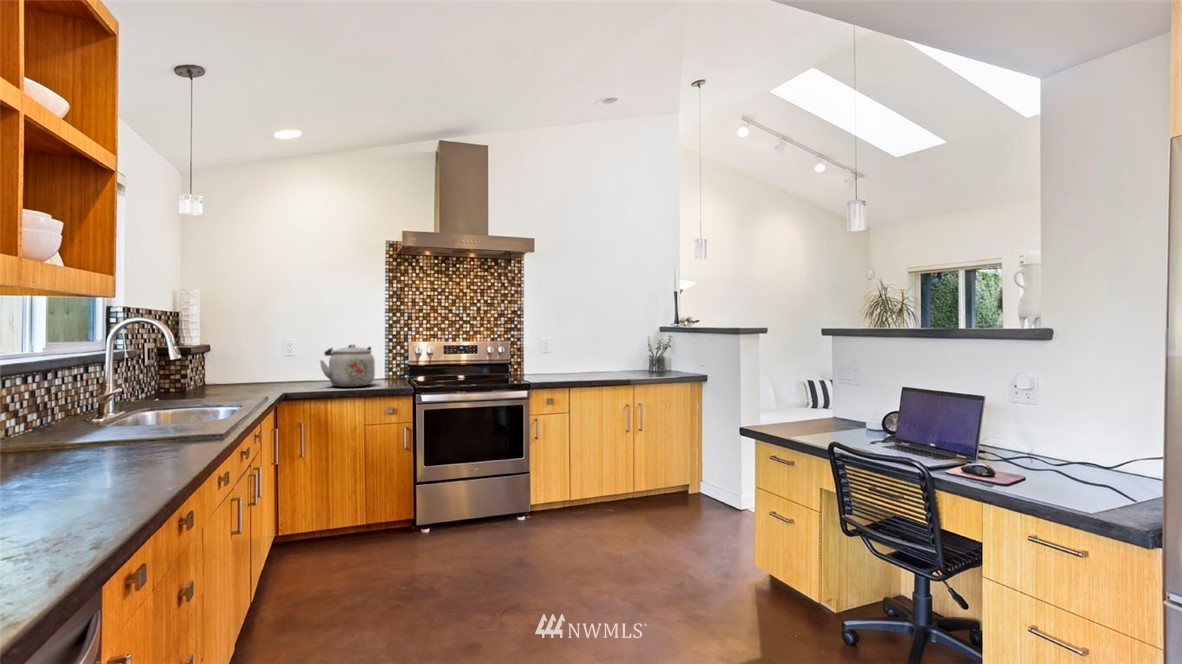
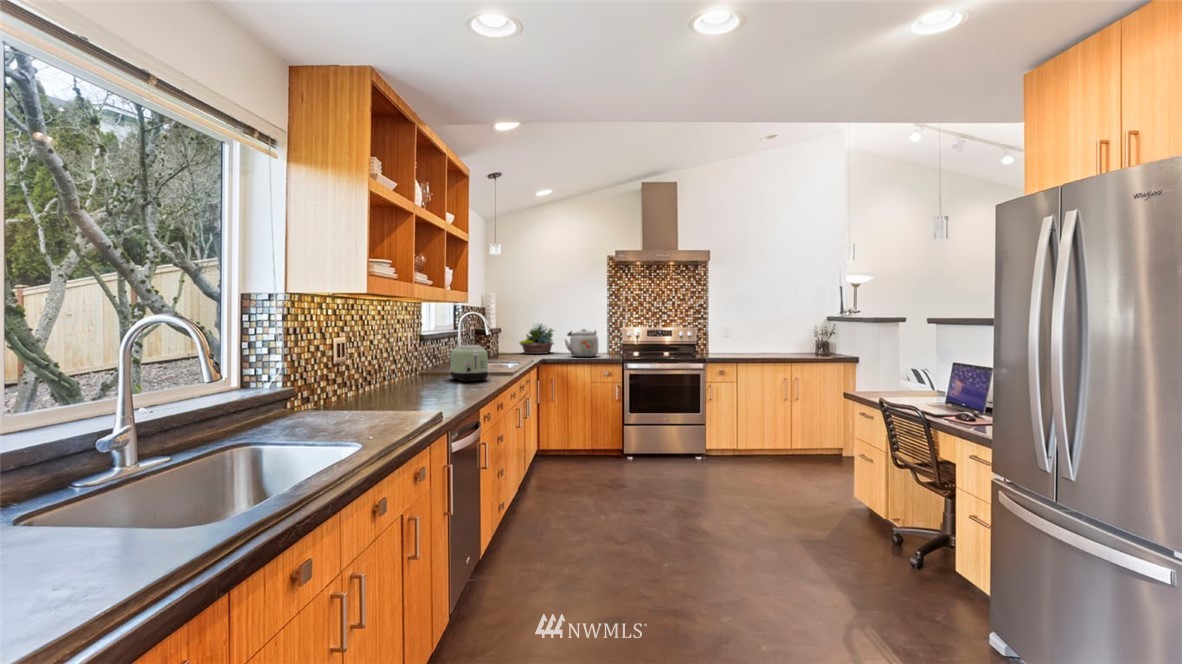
succulent planter: none [240,335,304,384] -> present [519,324,554,354]
toaster: none [59,385,160,469] -> present [450,345,488,382]

